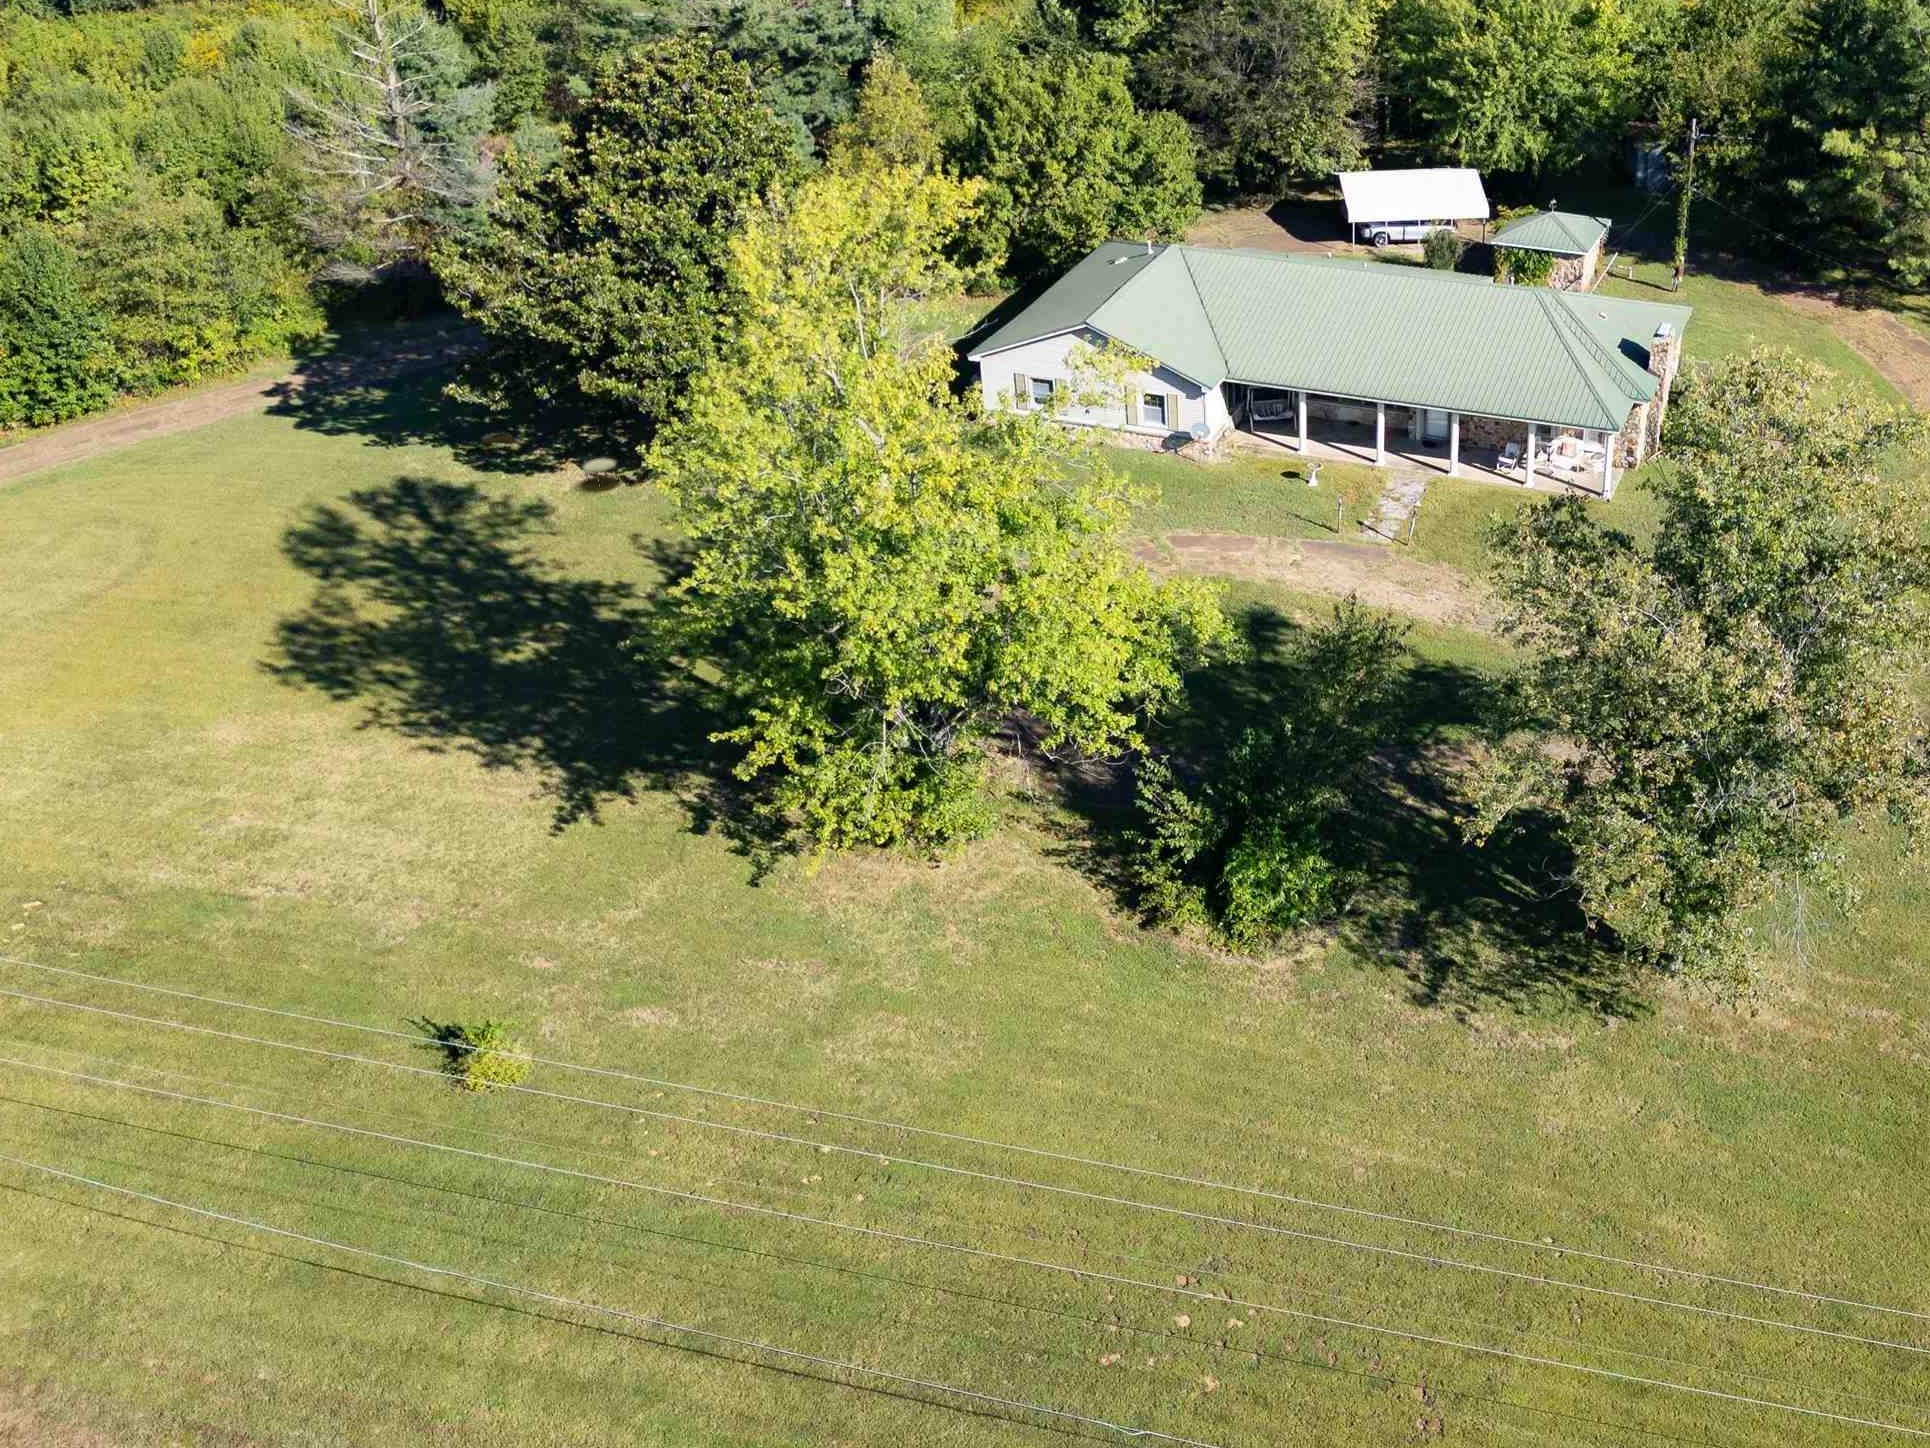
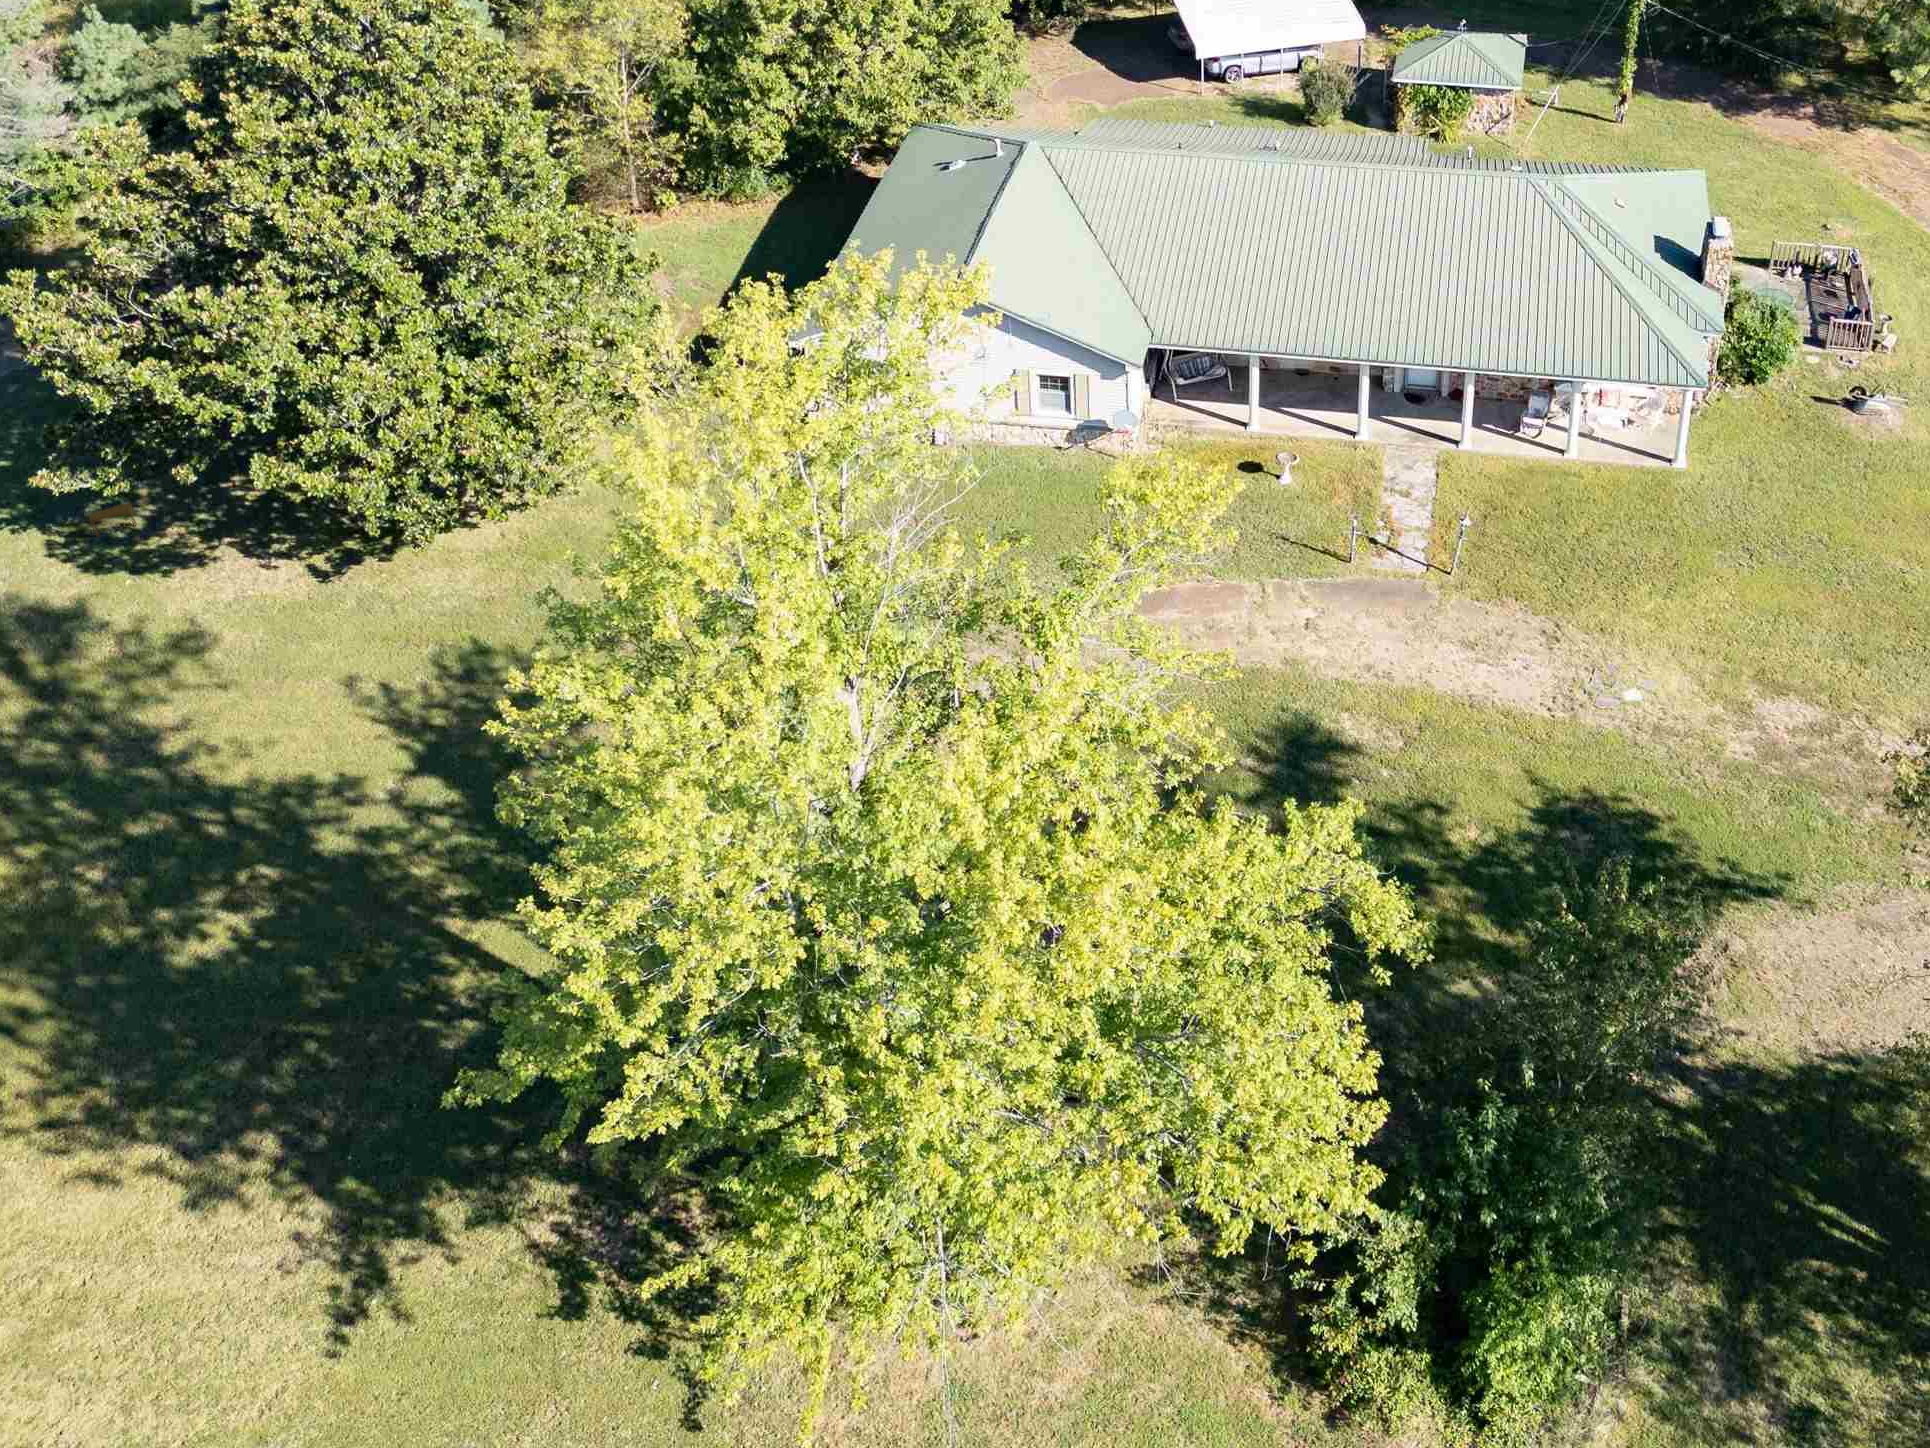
round table: present [582,457,618,481] -> none [248,534,305,583]

